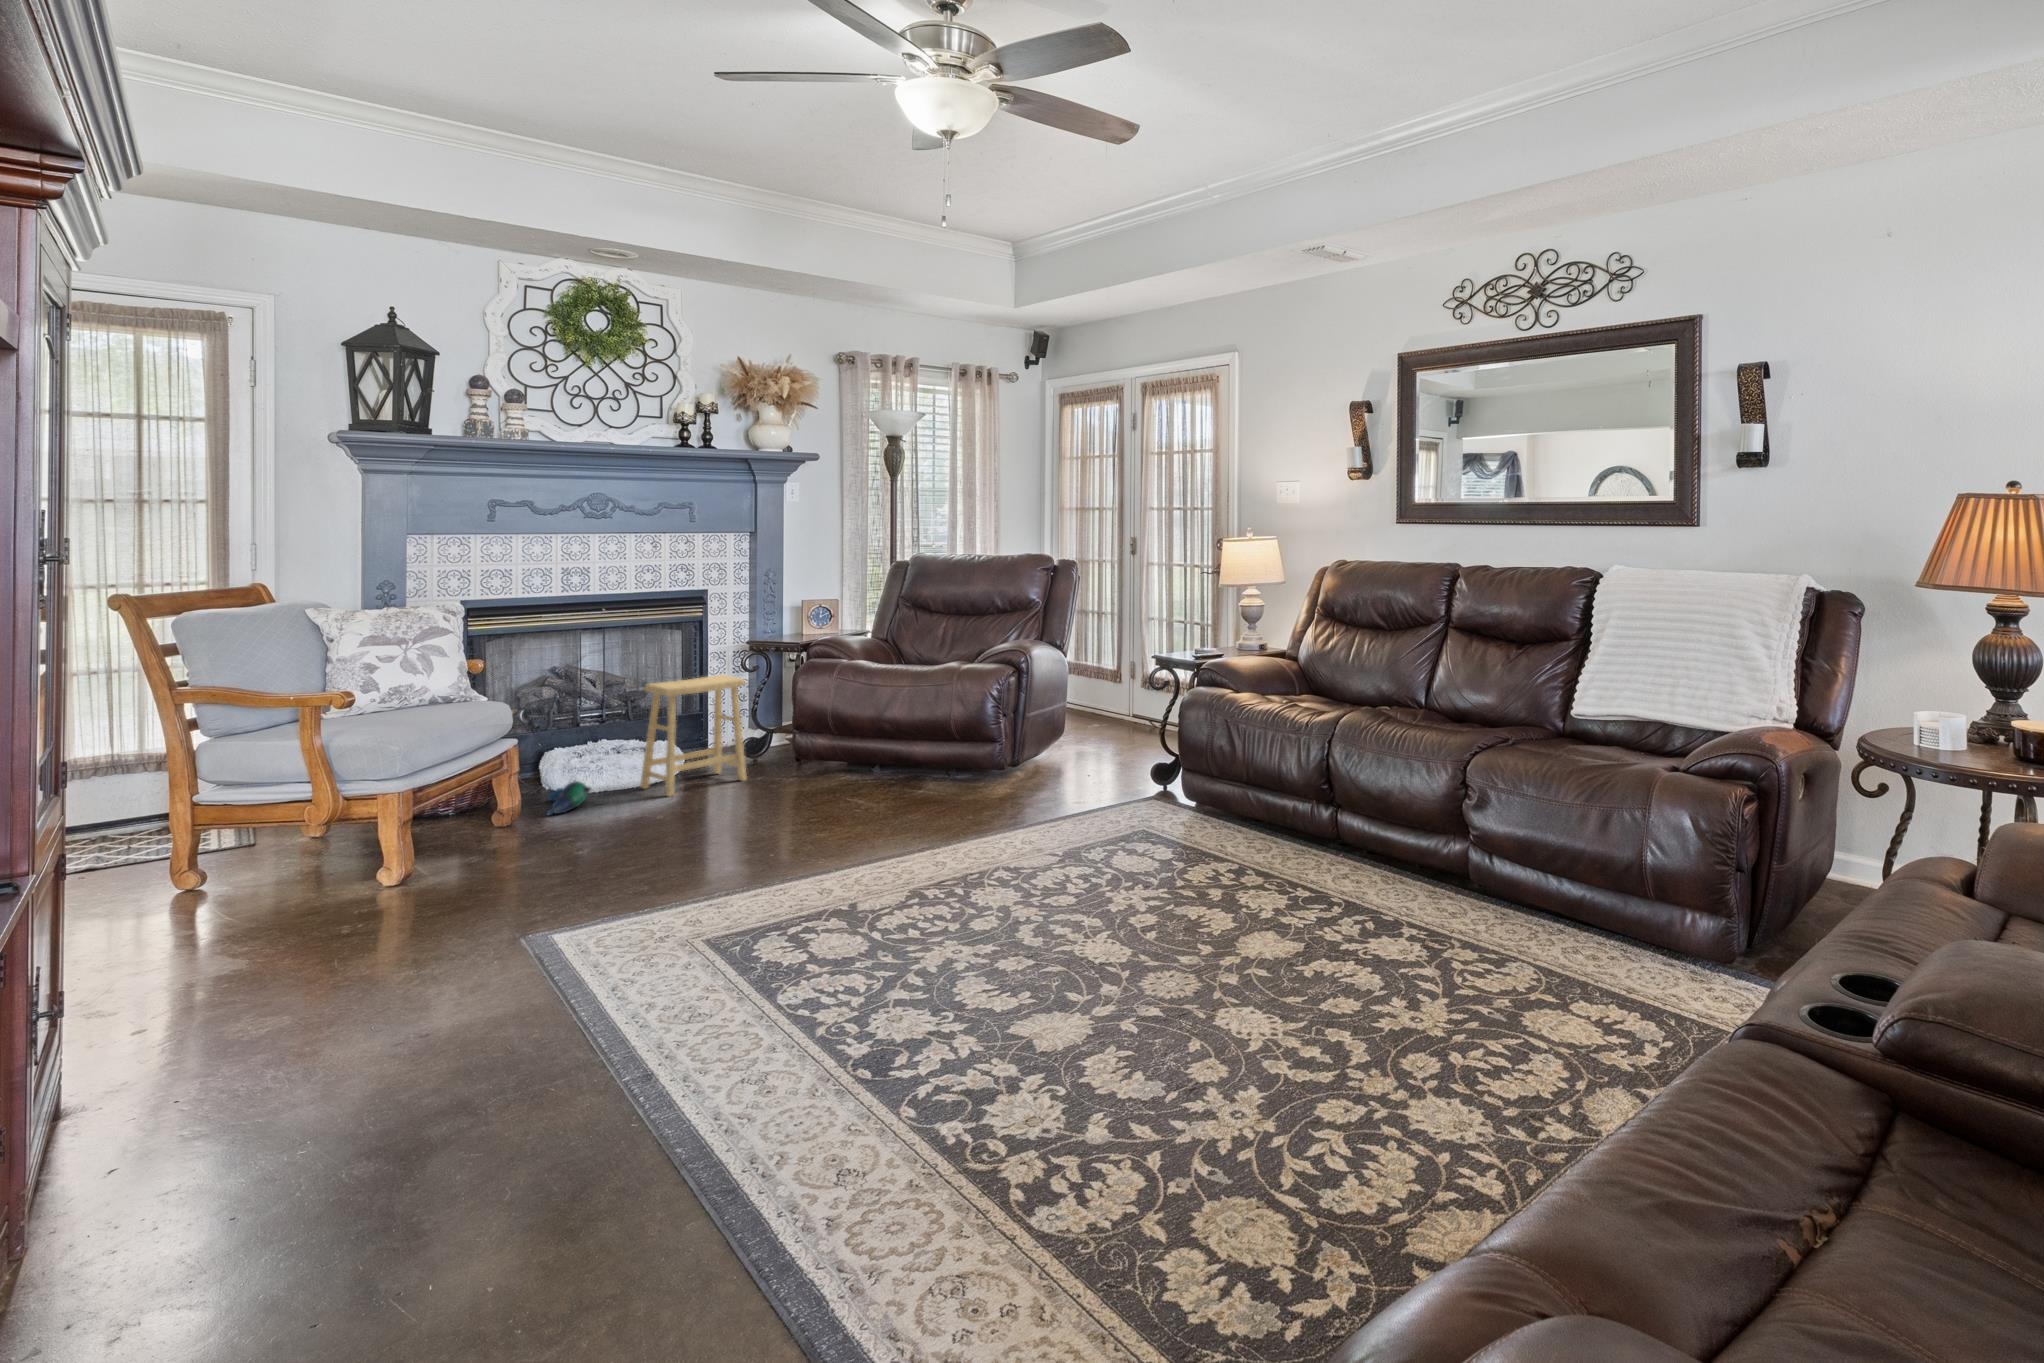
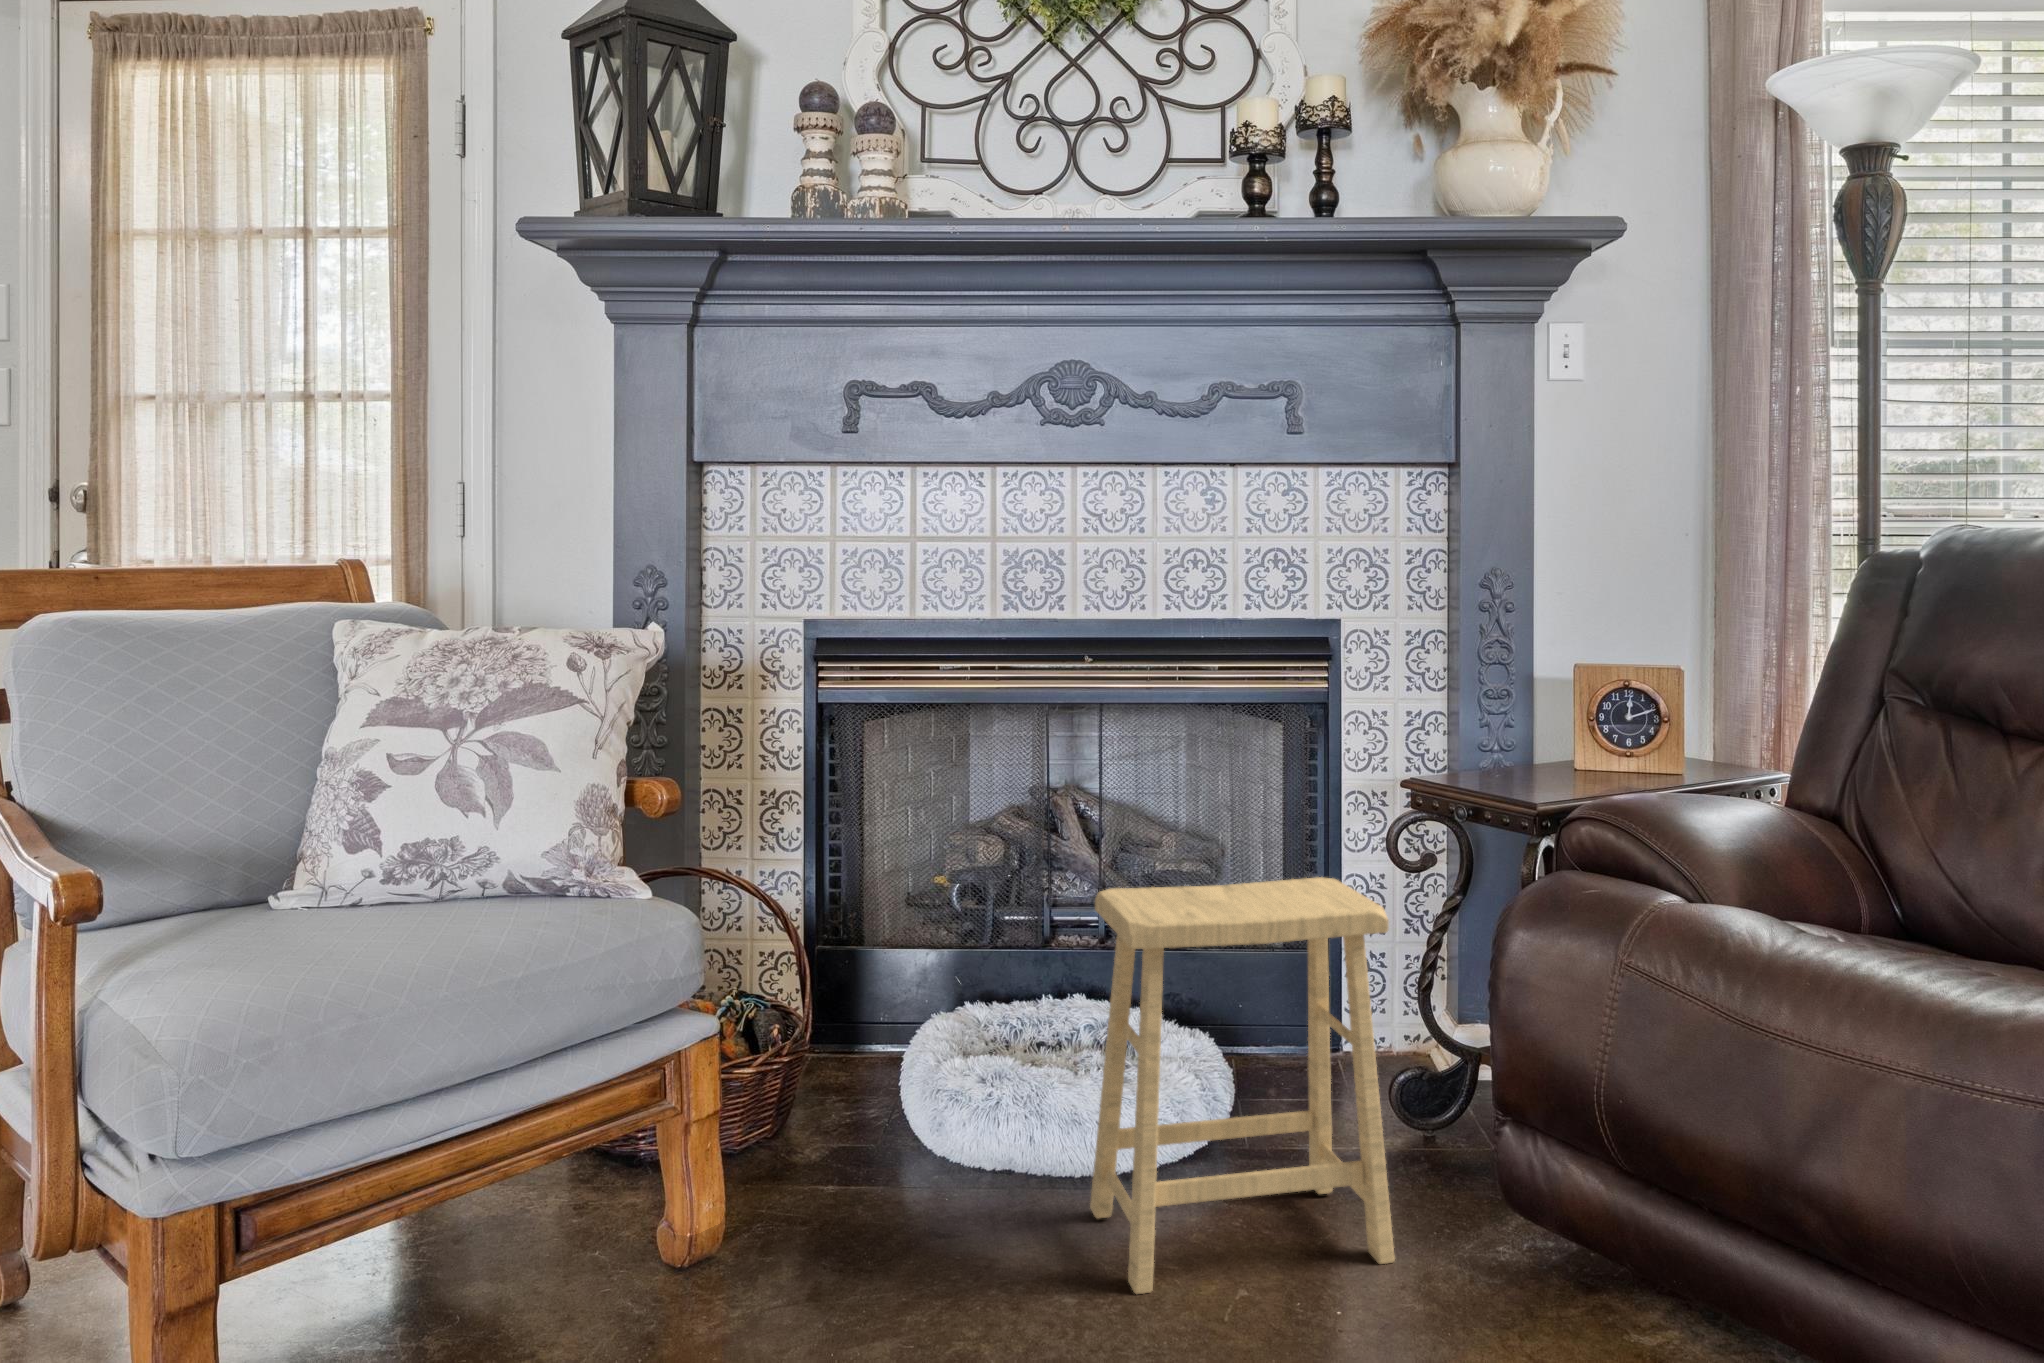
plush toy: present [547,781,591,815] -> none [779,1169,926,1296]

